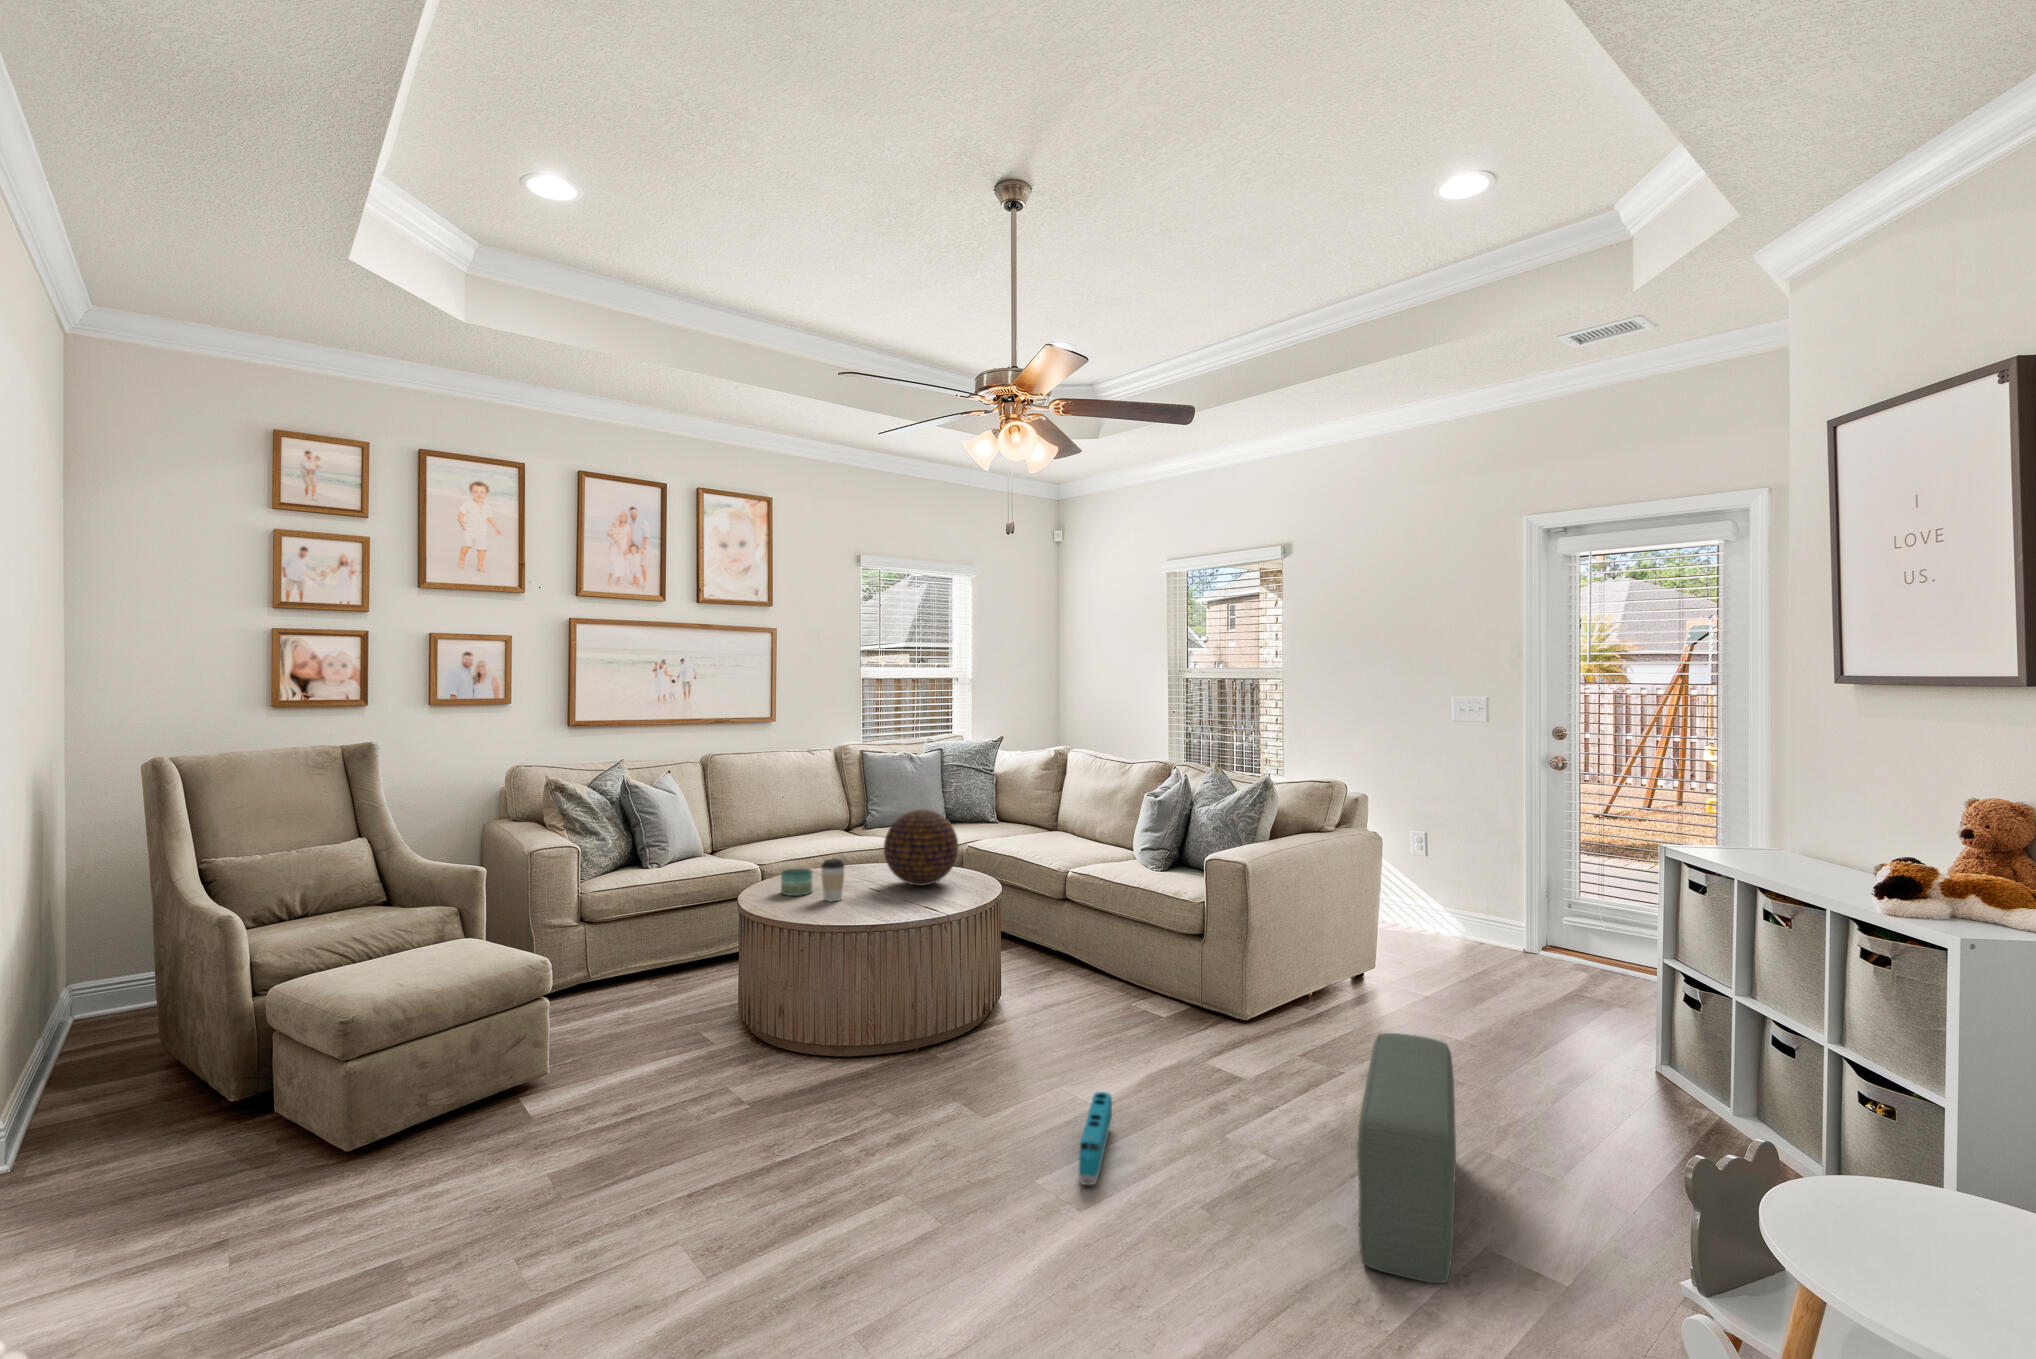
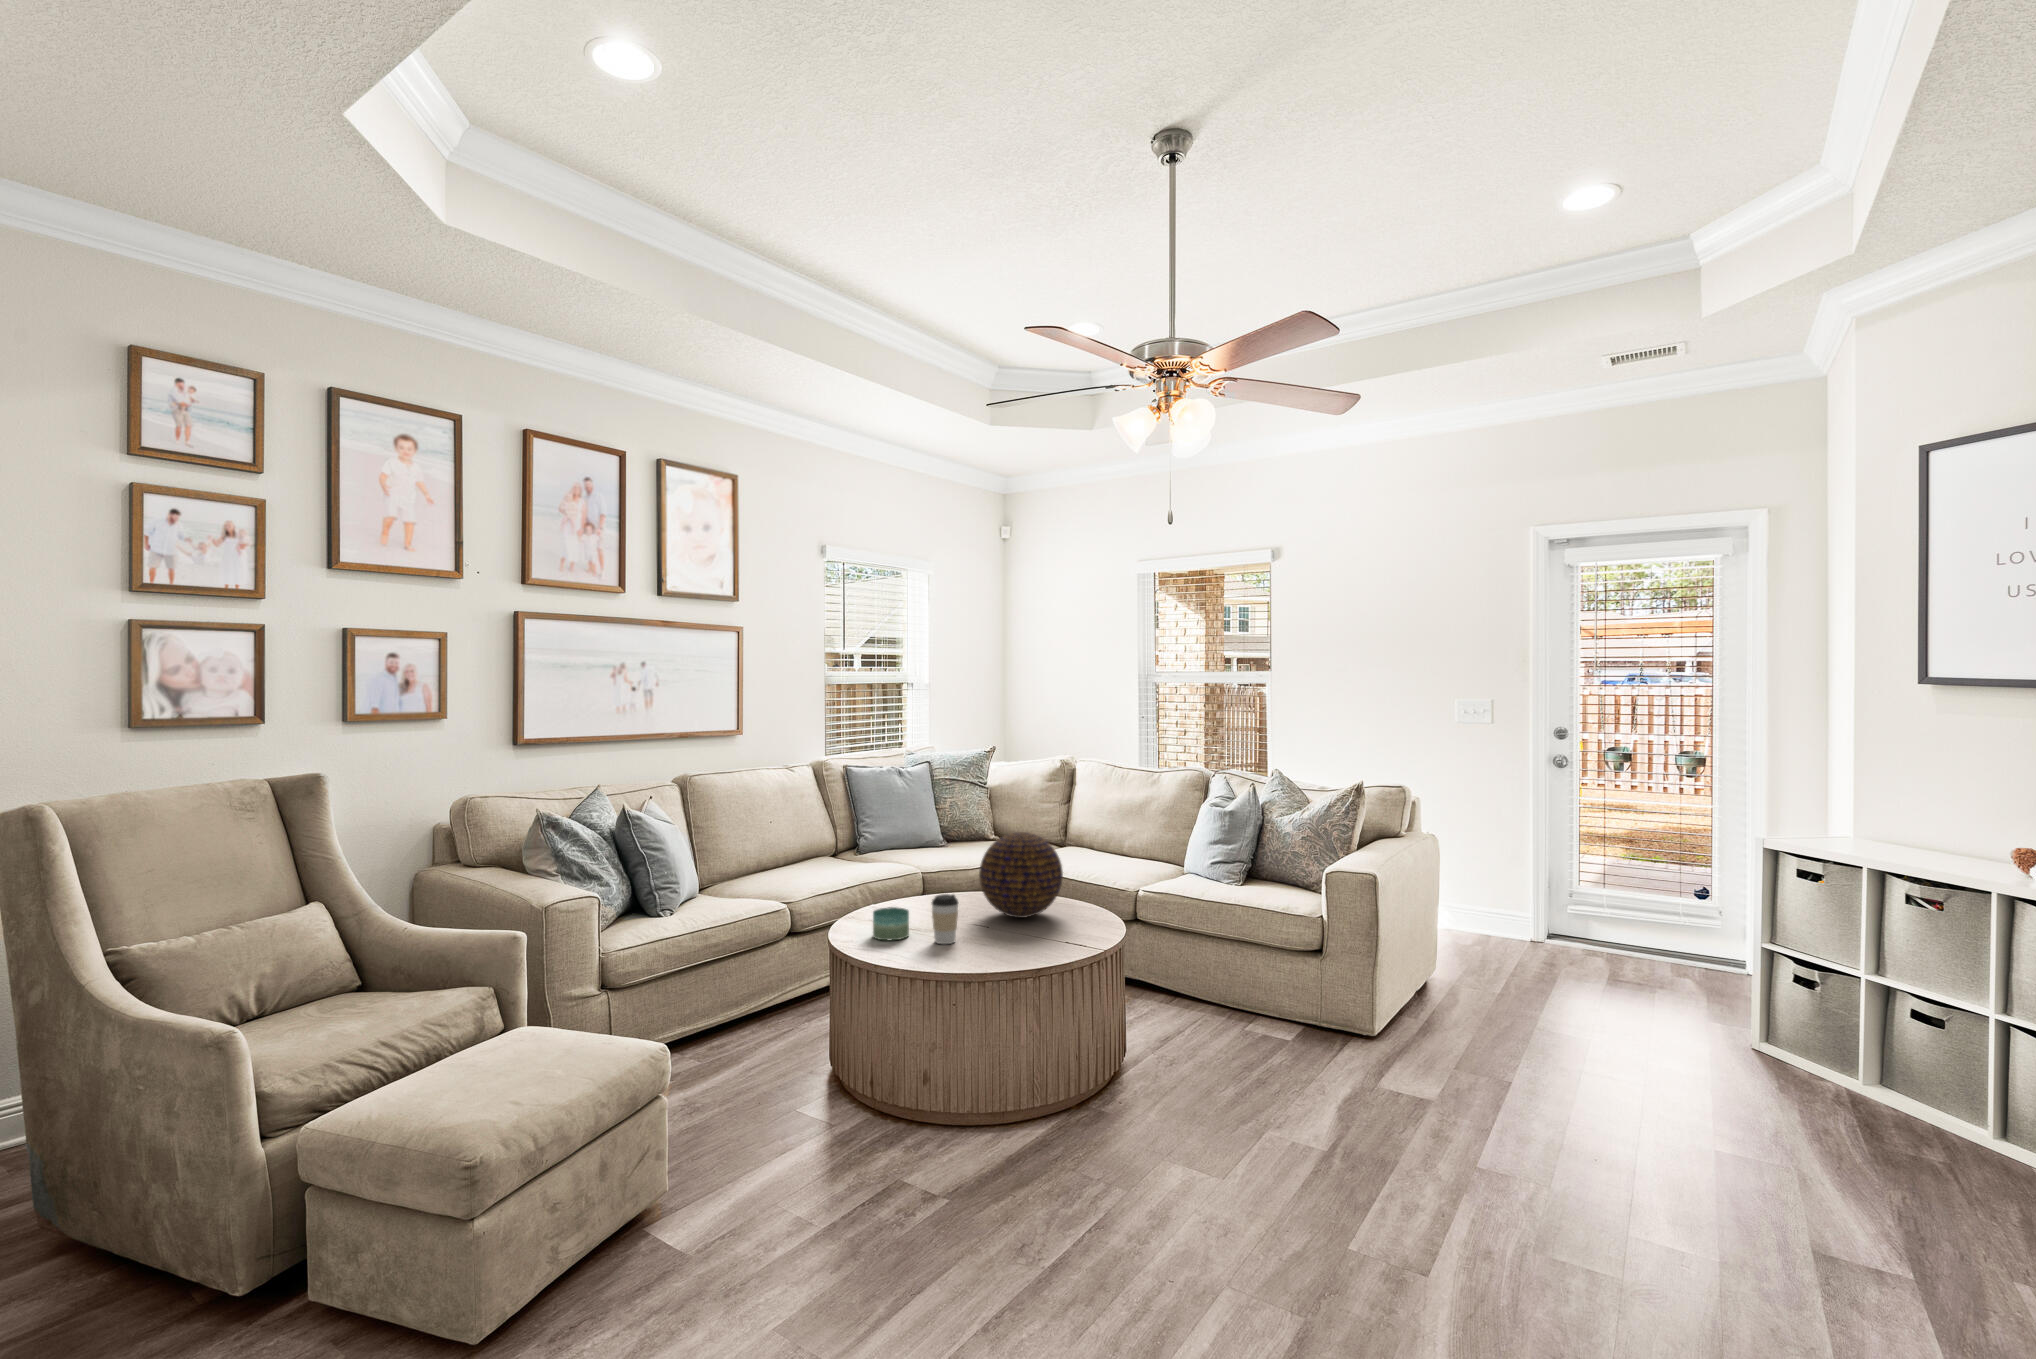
pouf: present [1357,1033,1456,1283] -> none [1623,1042,1853,1304]
toy train: present [1079,1092,1112,1185] -> none [1348,1136,1428,1249]

